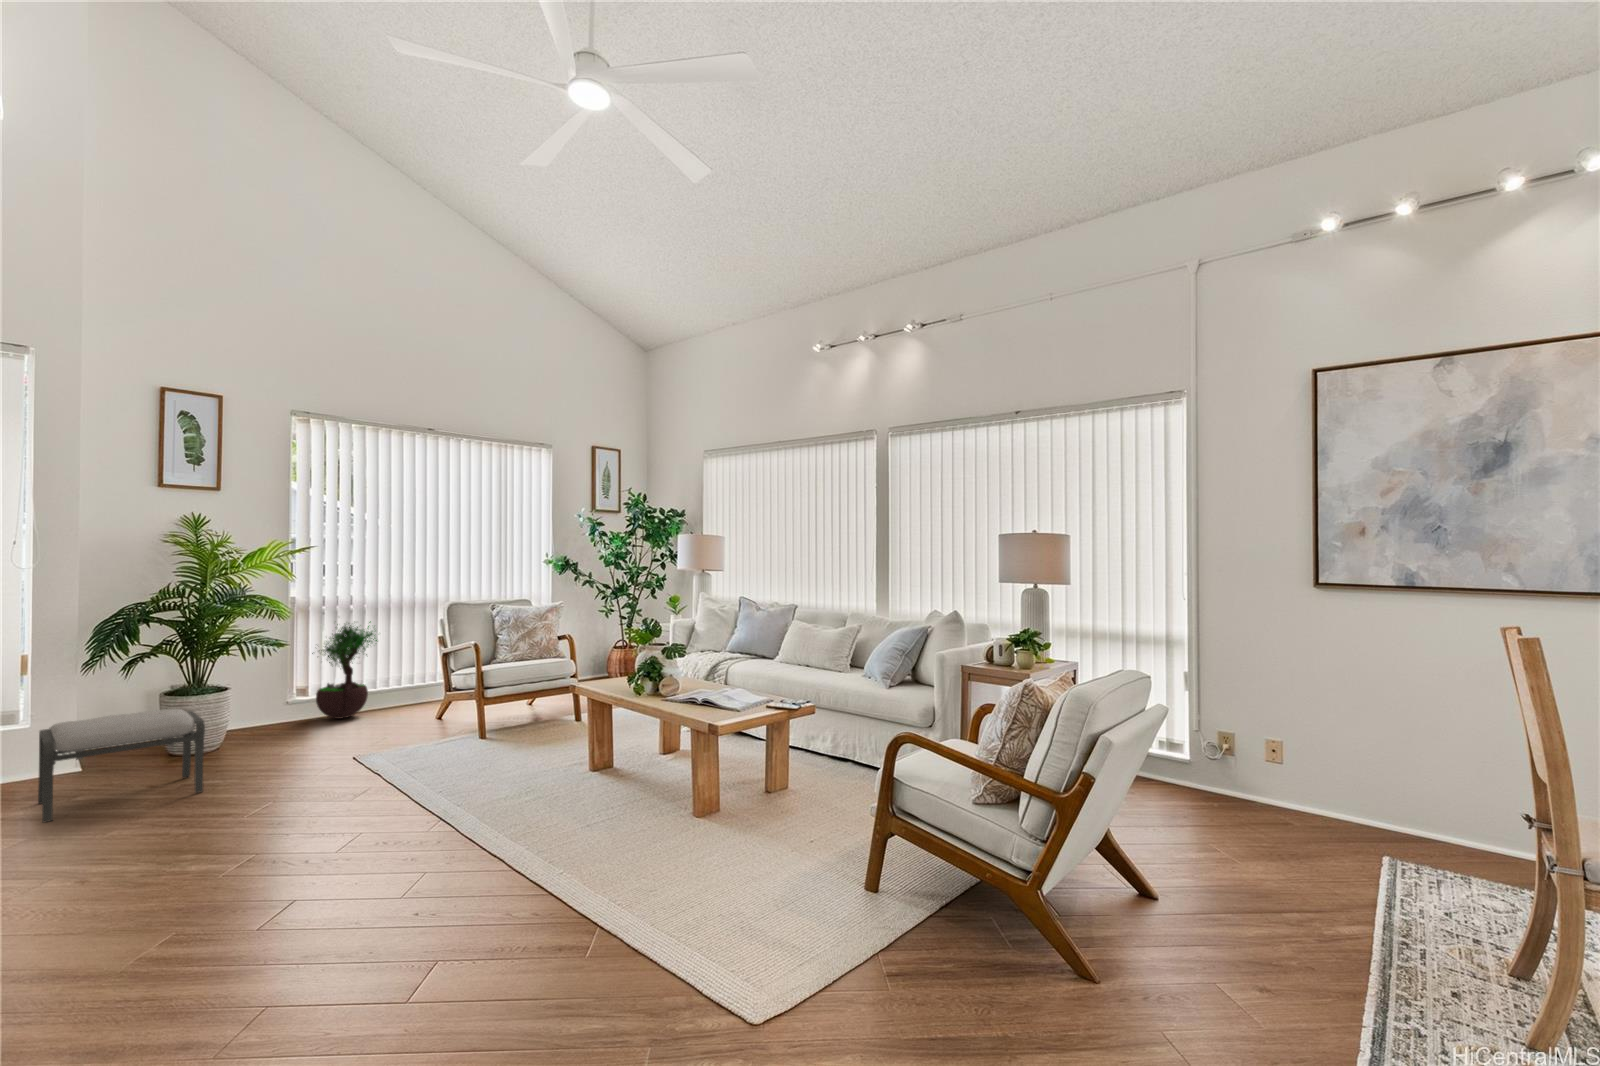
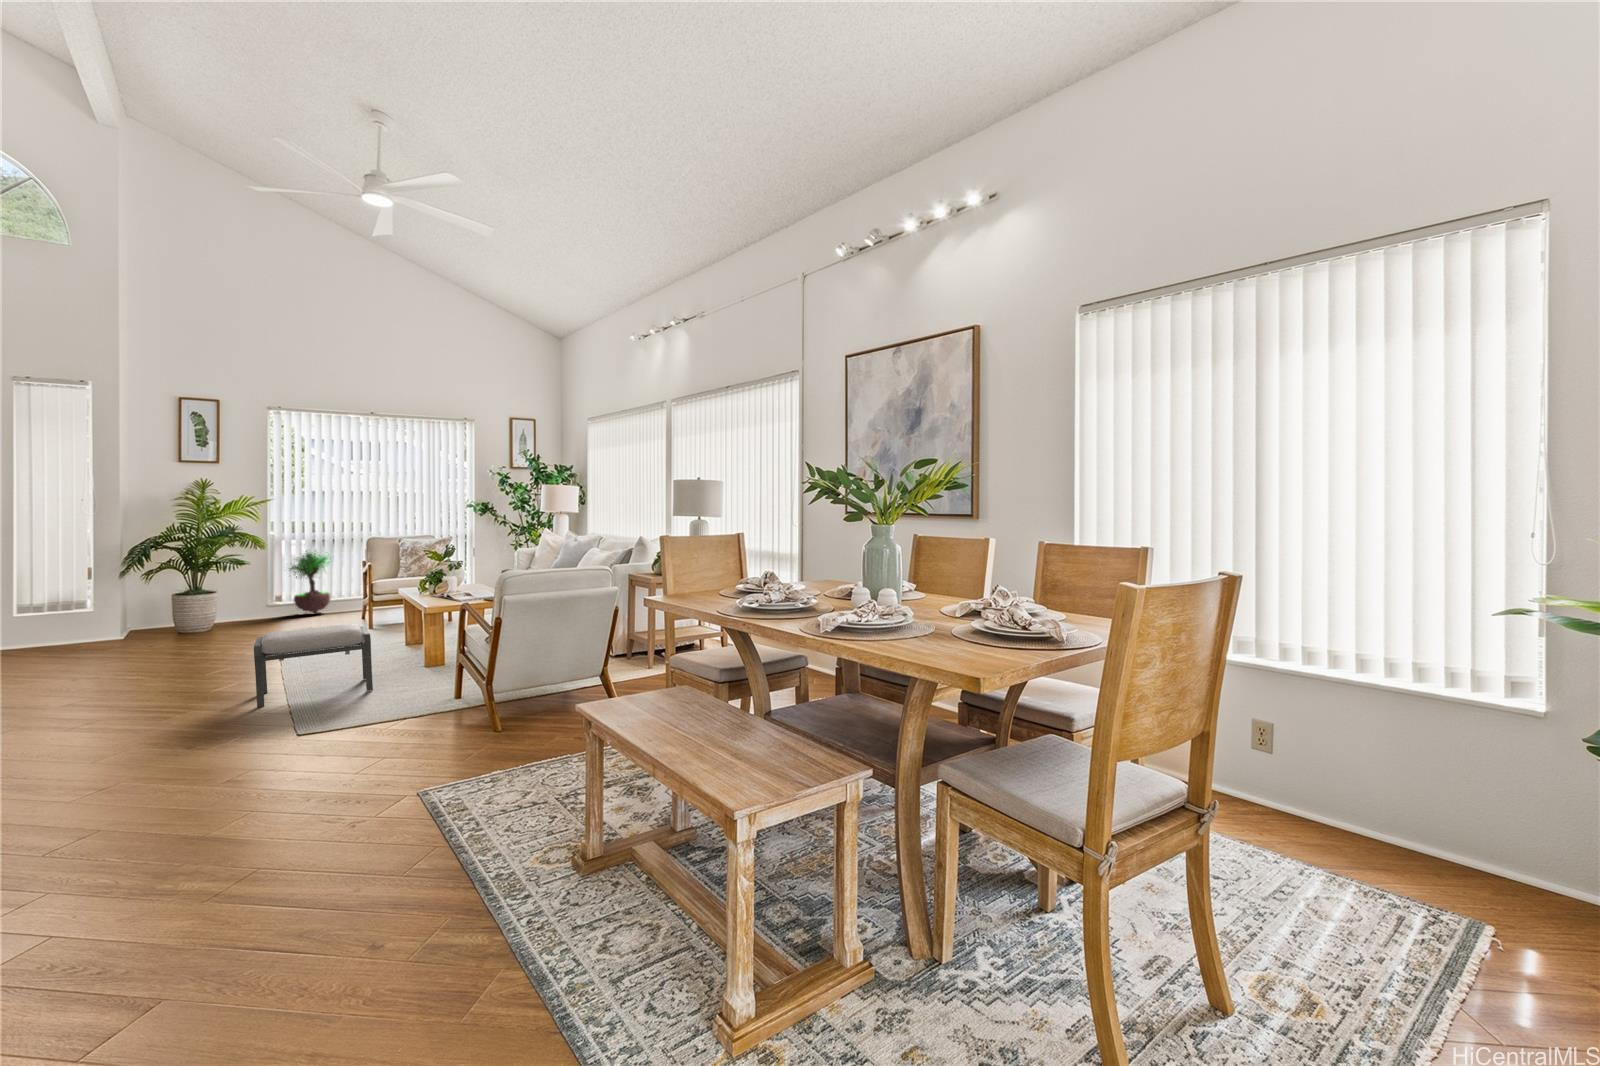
ottoman: present [38,709,205,822] -> present [254,624,373,707]

